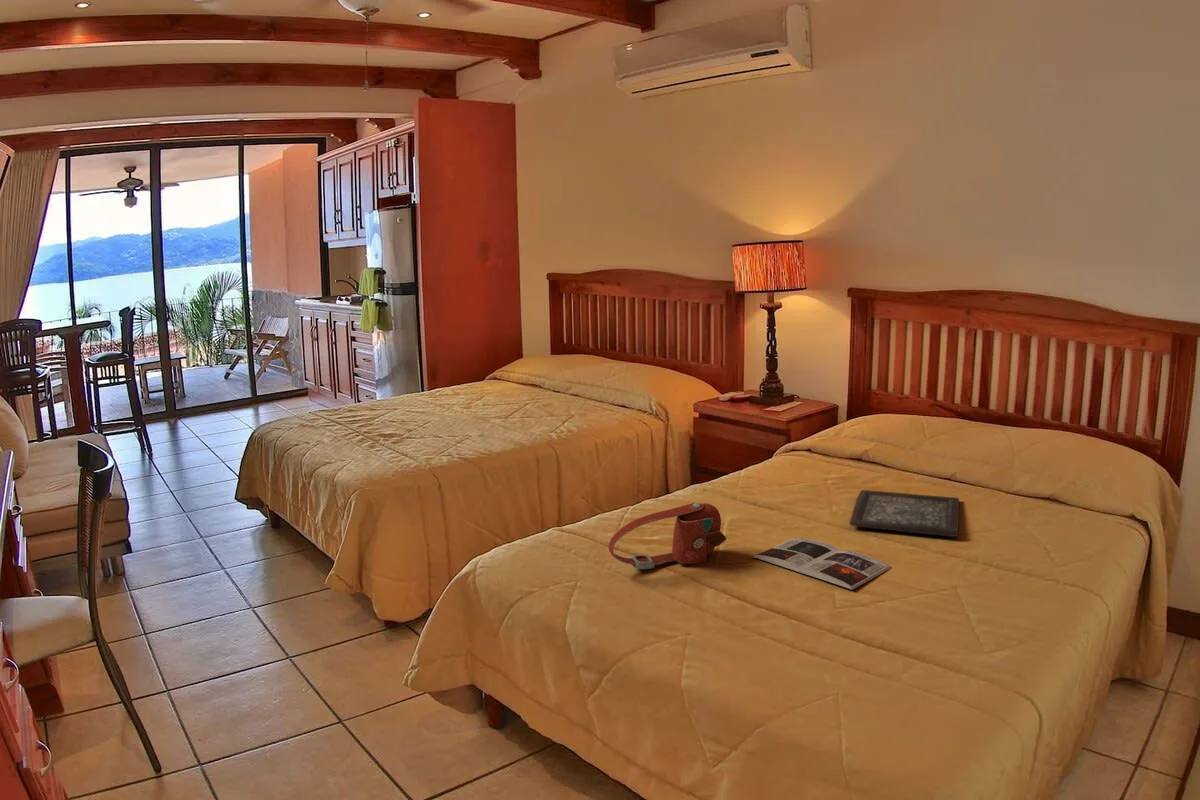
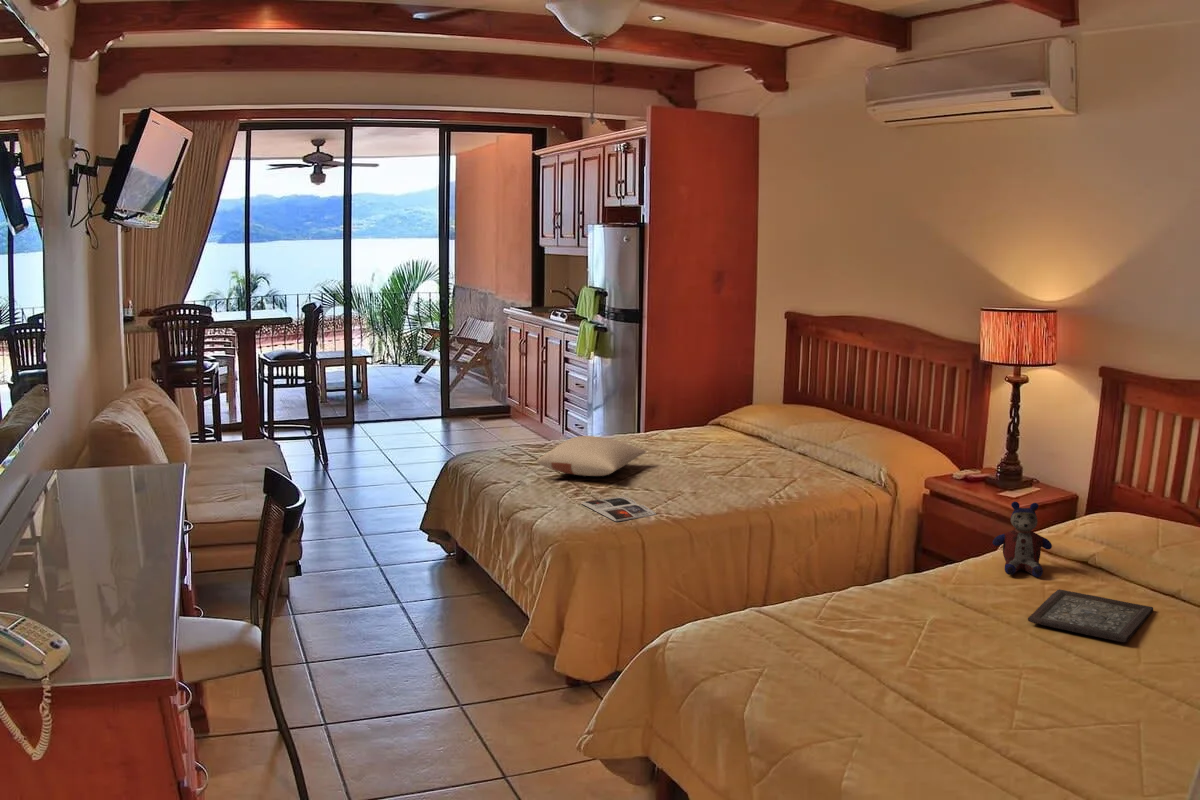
pillow: none [317,390,430,428] -> present [537,436,646,476]
stuffed bear: none [786,407,843,481] -> present [993,502,1052,577]
handbag: present [609,503,727,569] -> none [792,585,901,639]
magazine: present [753,538,892,589] -> present [581,496,656,521]

